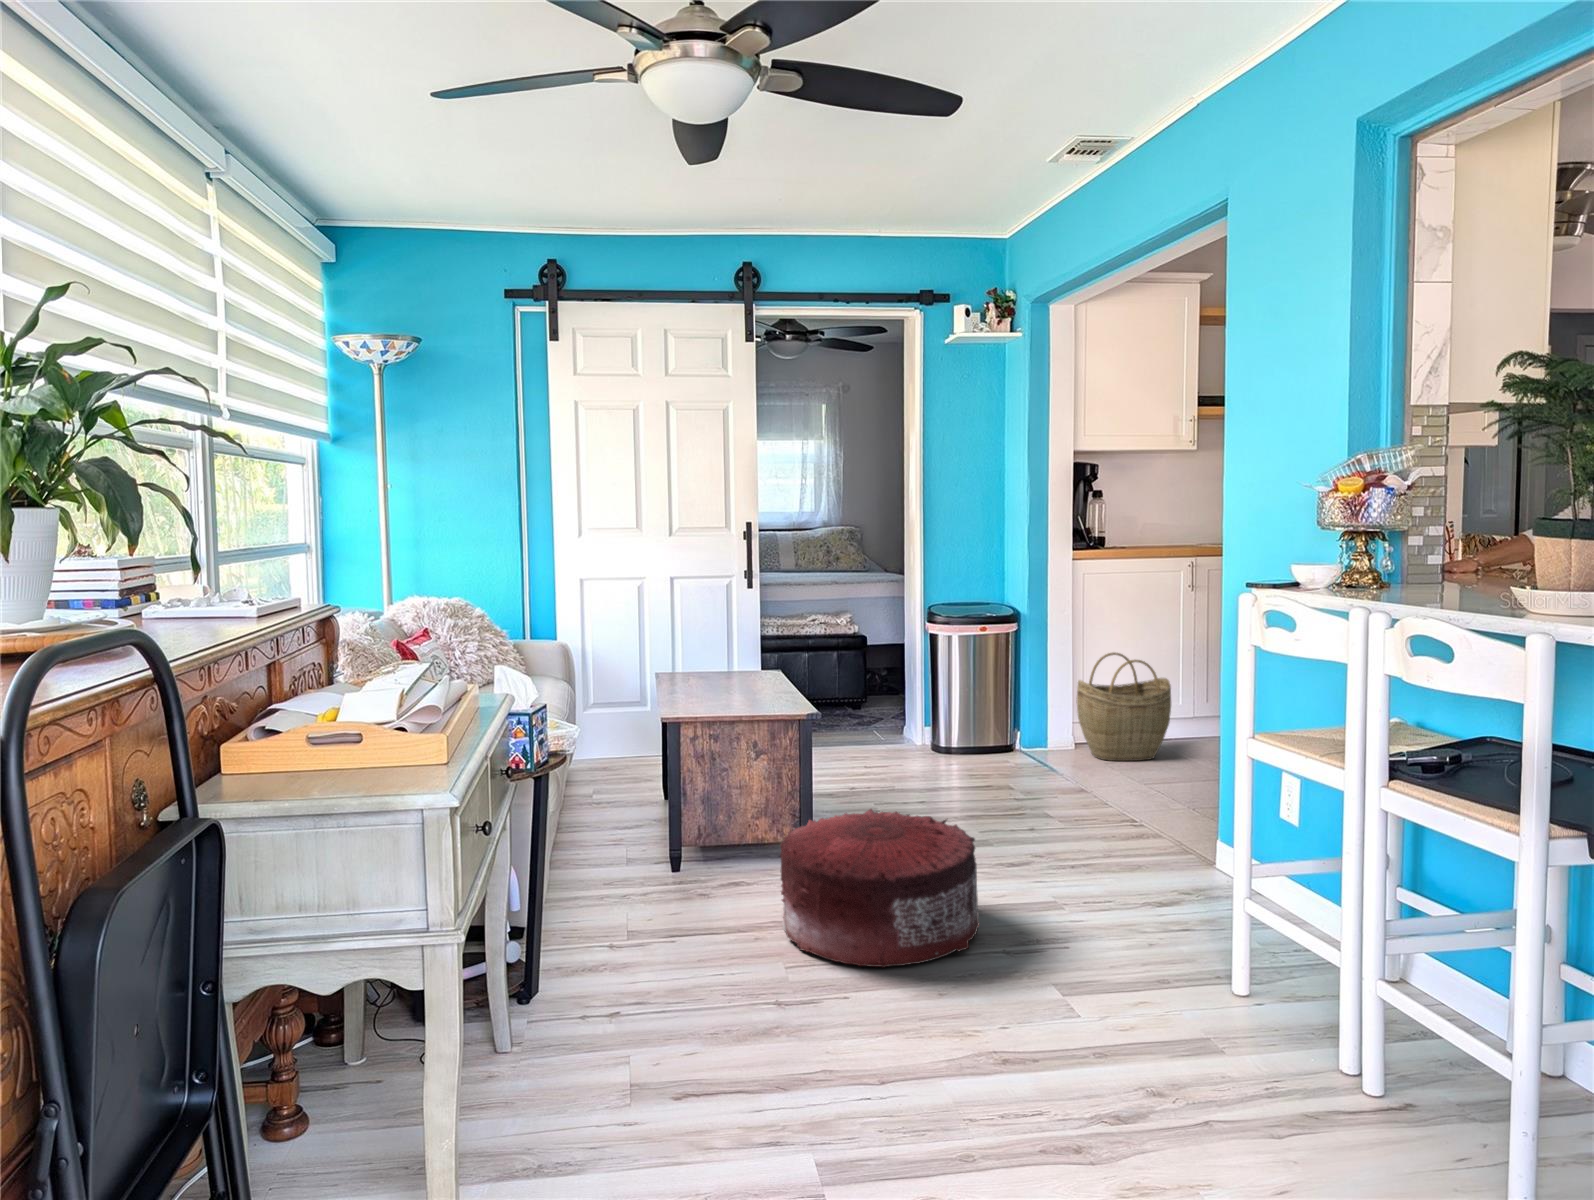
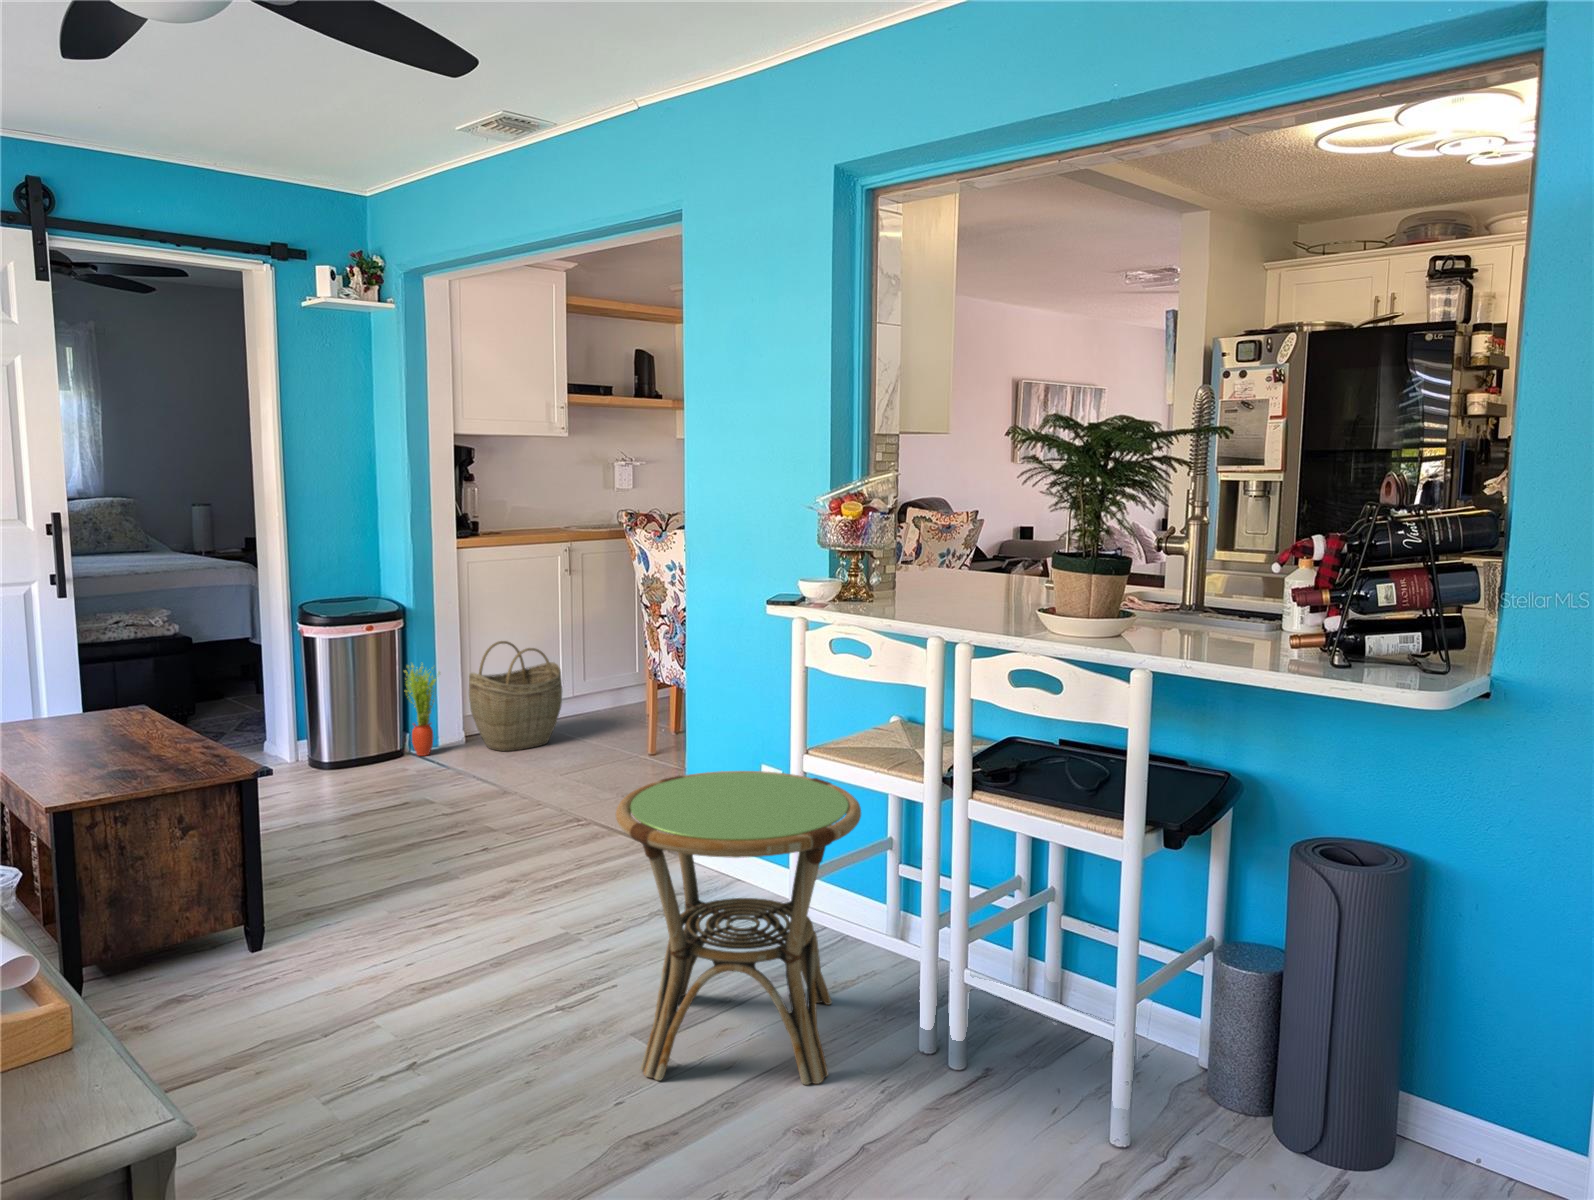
potted plant: none [1014,665,1050,754] -> present [405,665,440,756]
side table: none [1042,768,1348,1161] -> present [616,771,861,1085]
pouf: present [780,809,979,967] -> none [271,849,497,1027]

